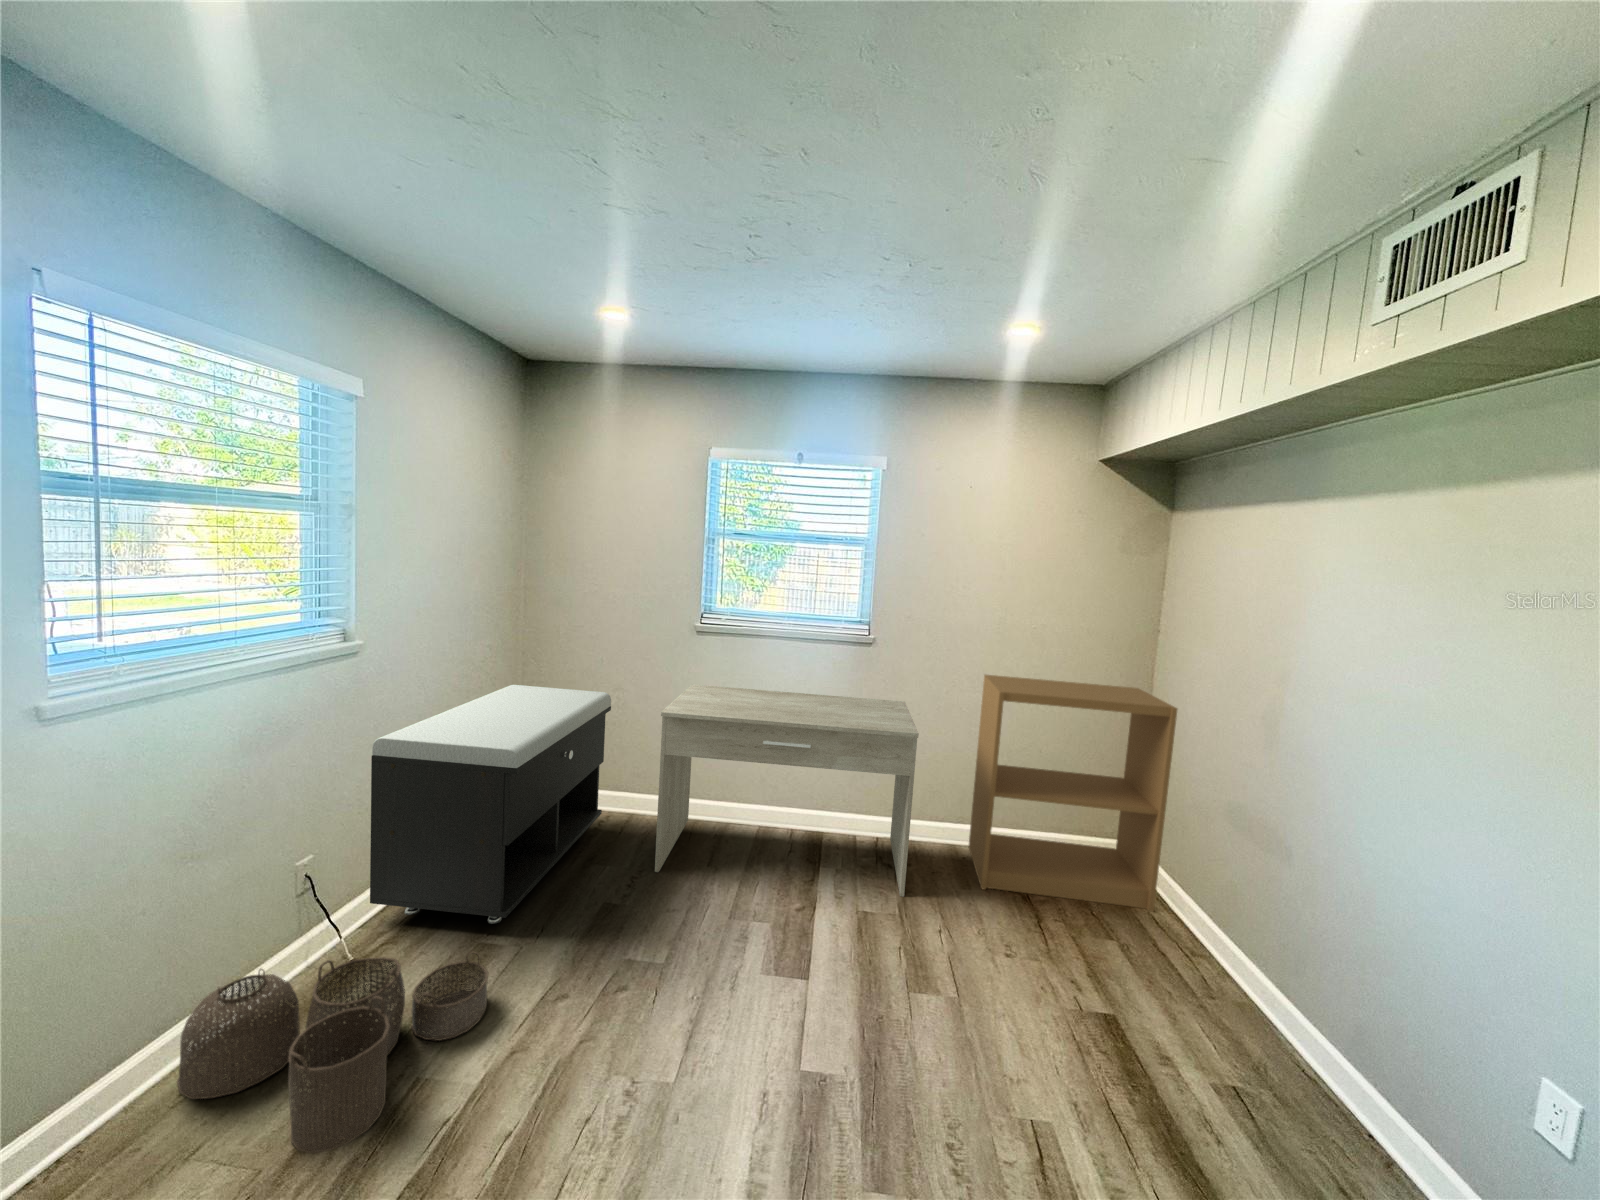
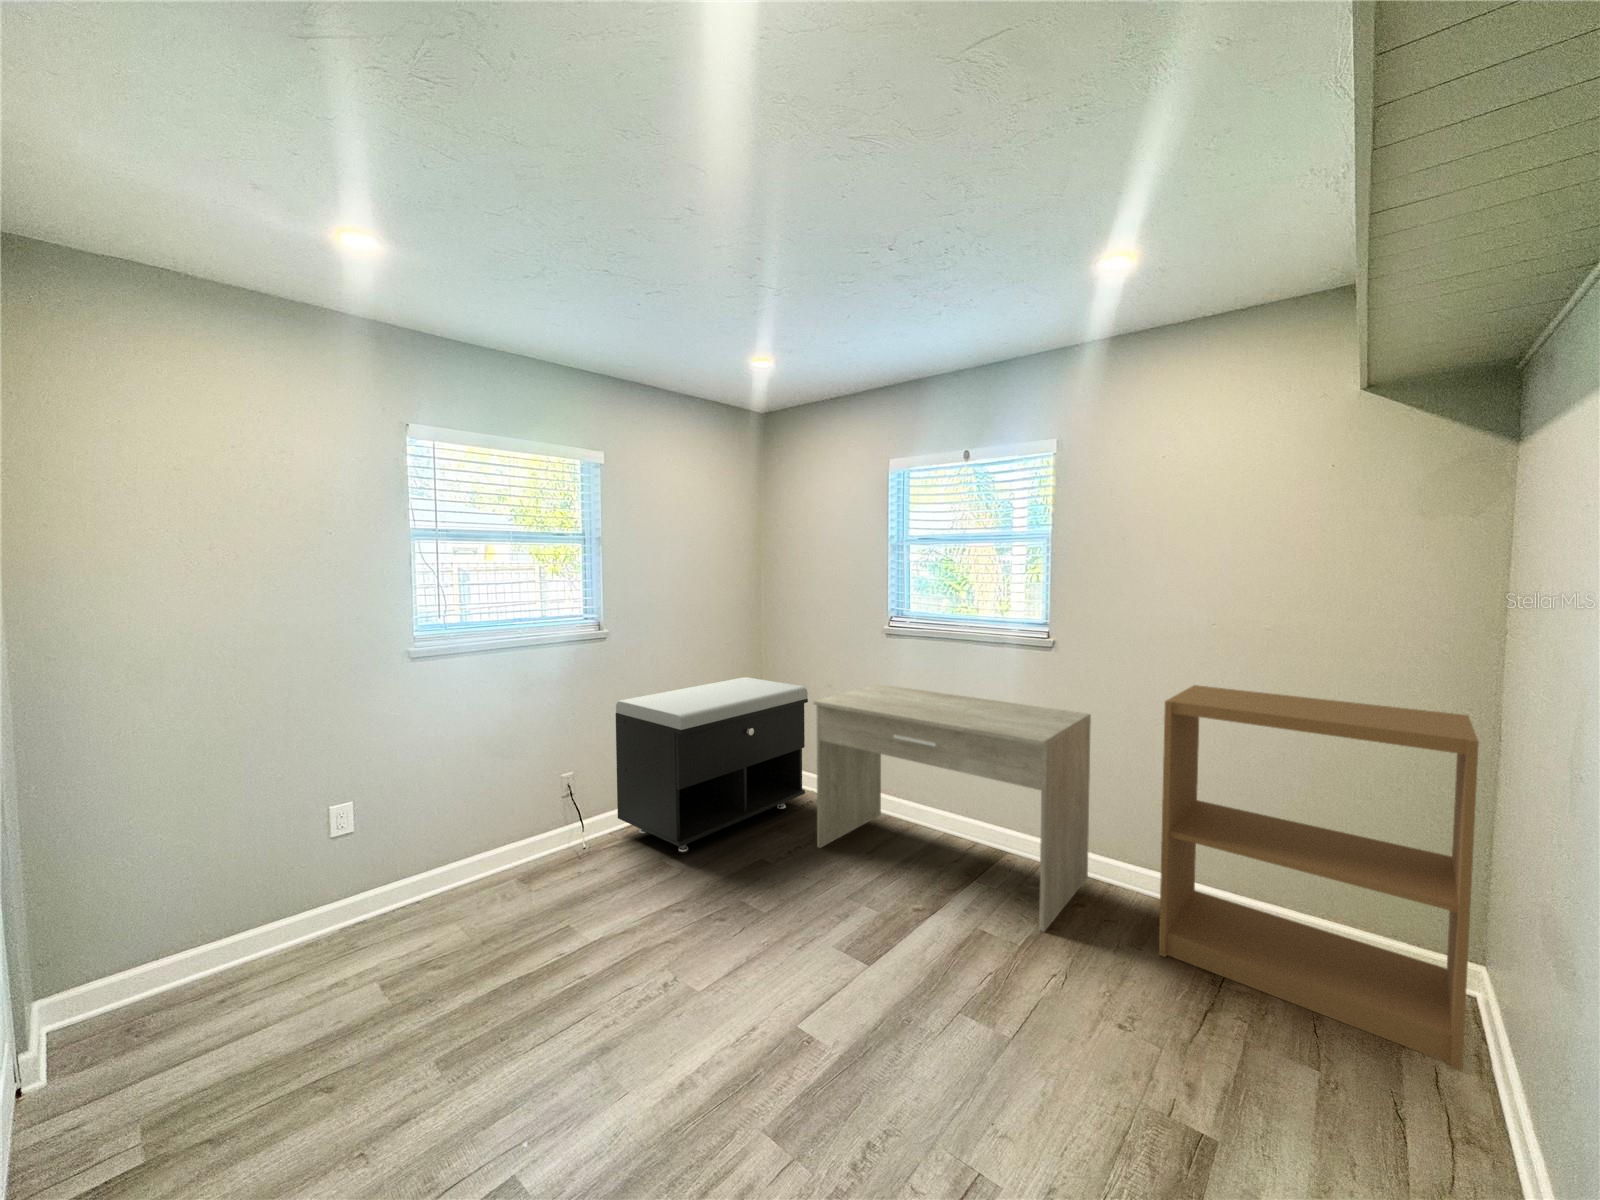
woven basket: present [177,952,488,1154] -> none [479,830,638,943]

